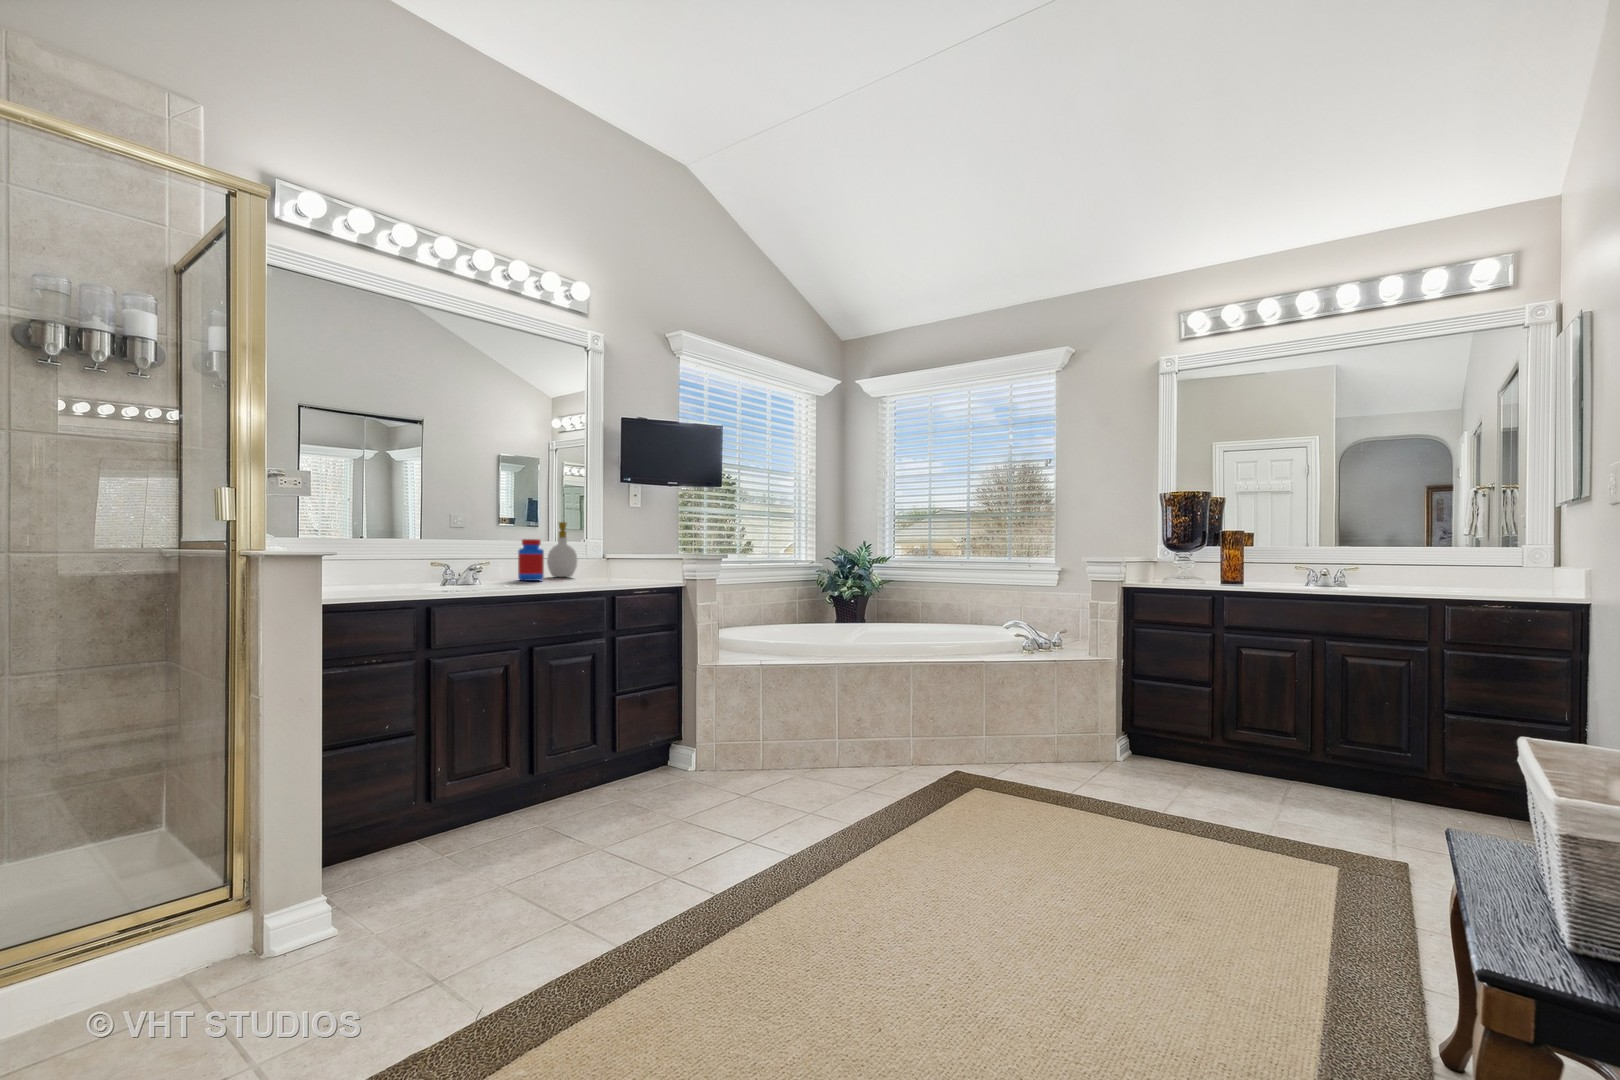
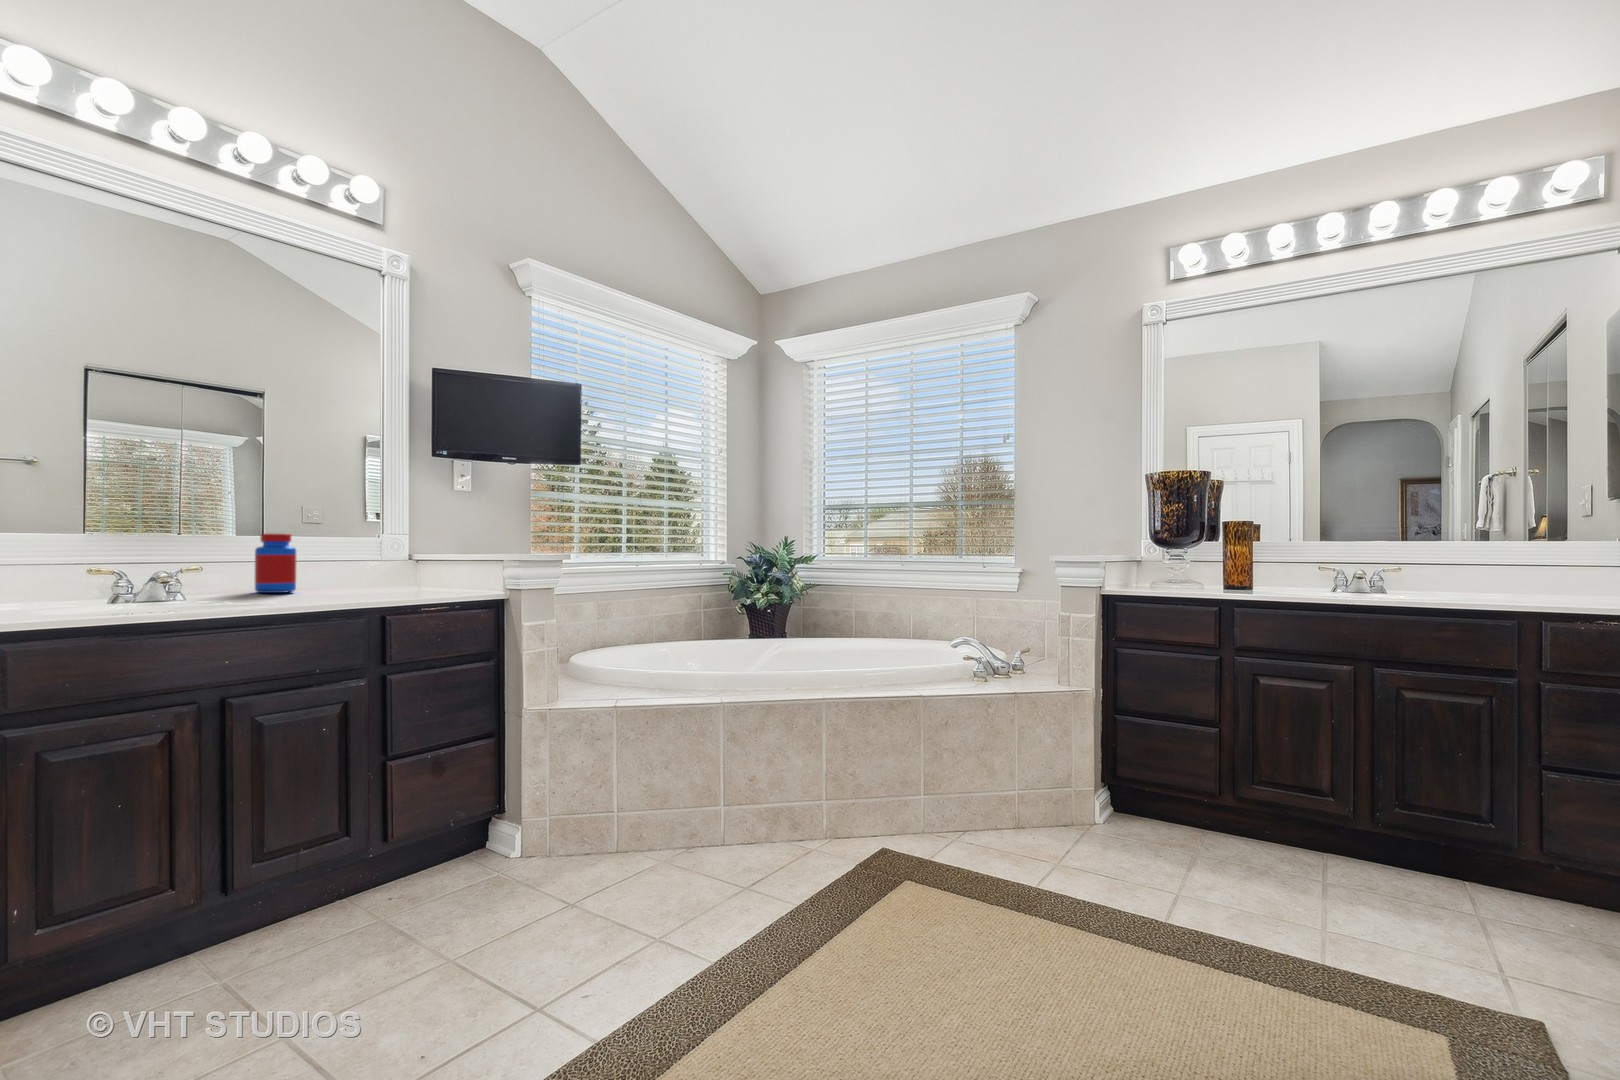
soap bottle: present [547,522,578,577] -> none [316,510,365,587]

